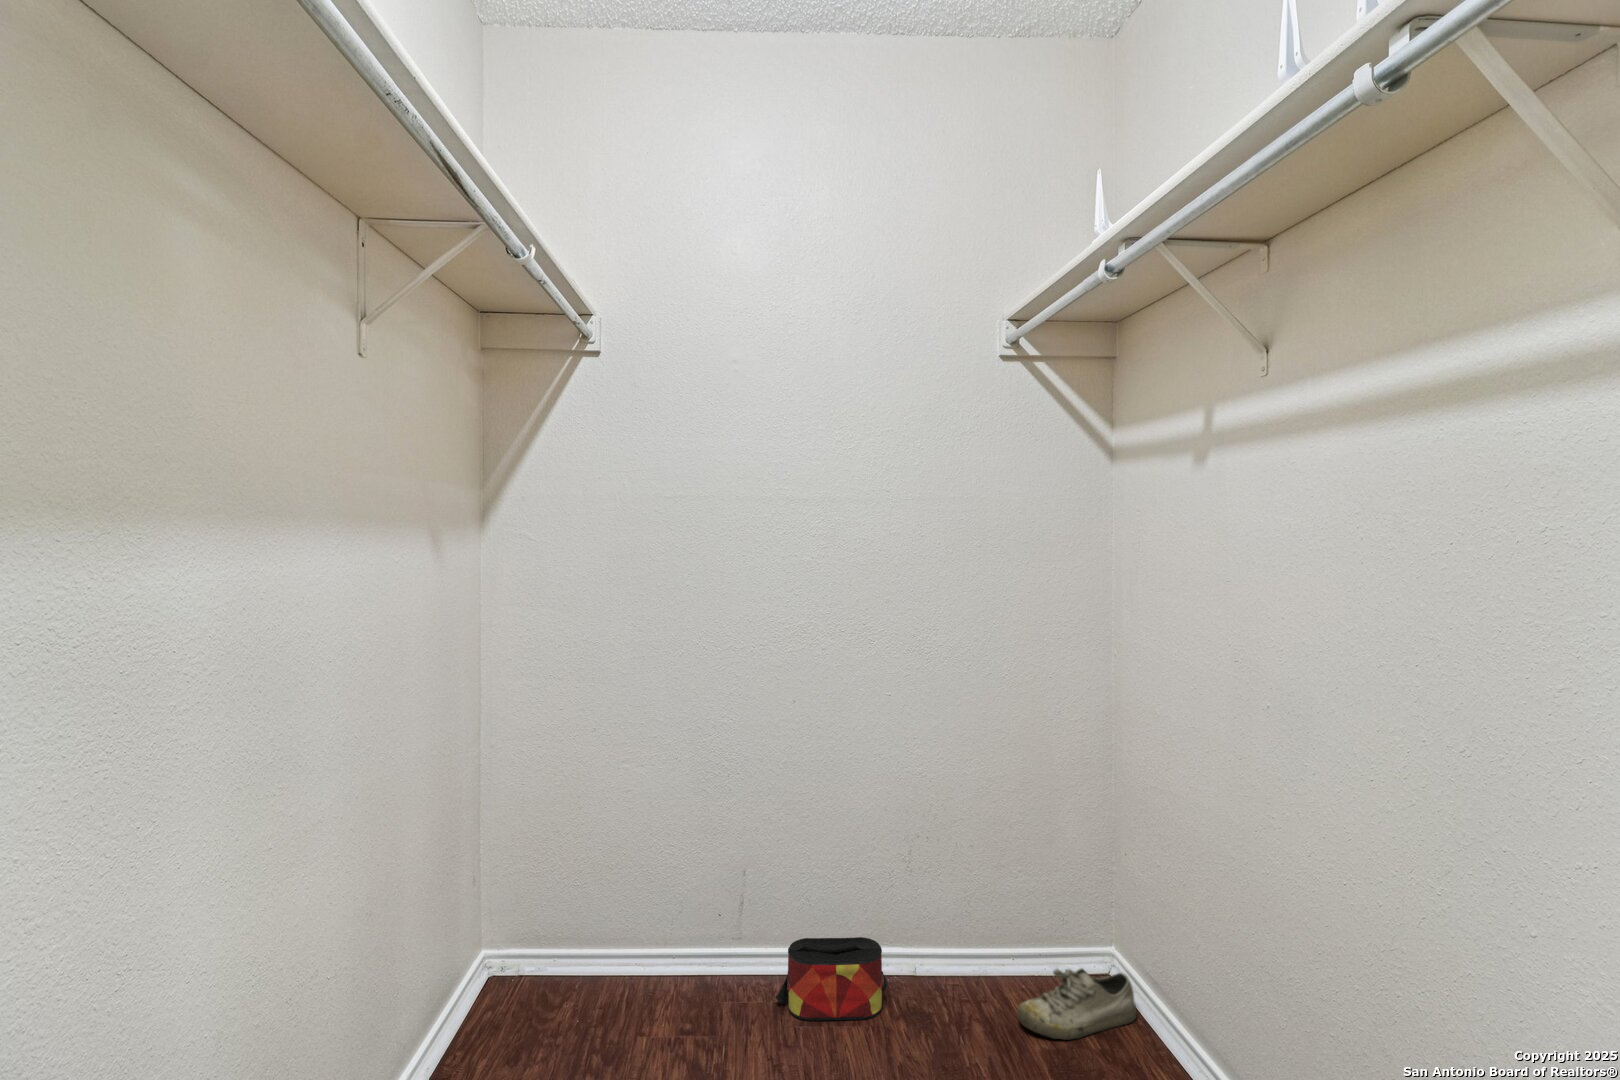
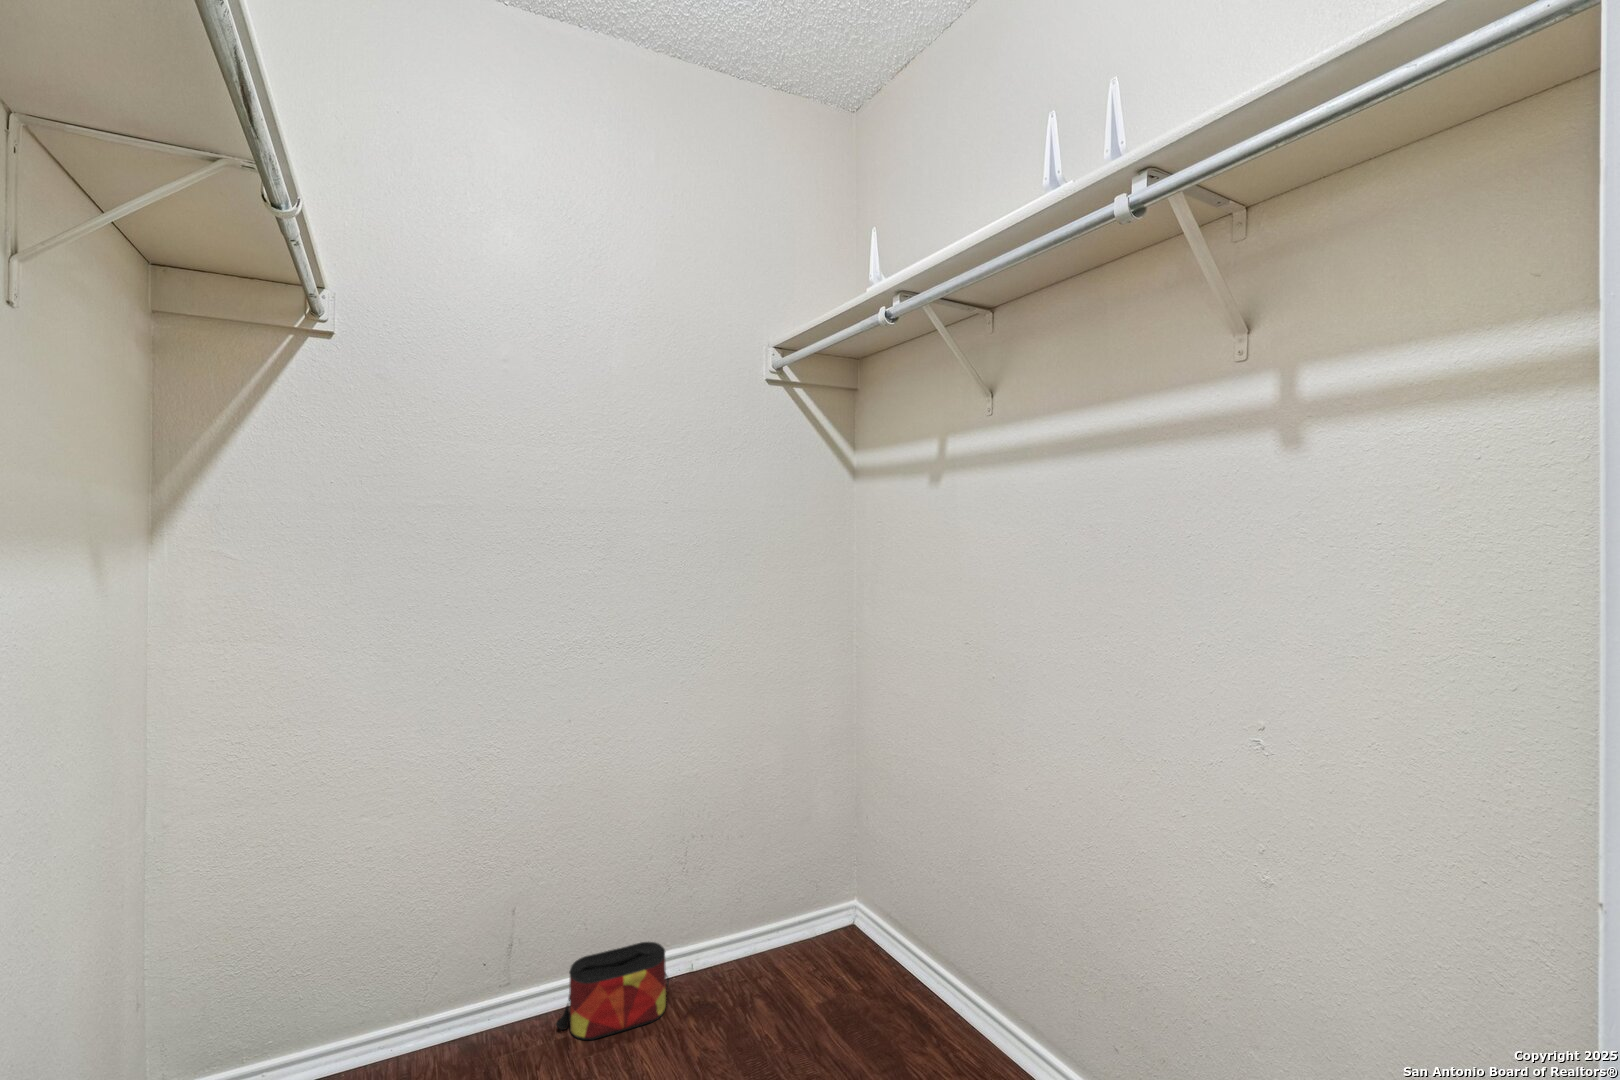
shoe: present [1017,968,1136,1040] -> none [791,922,884,994]

